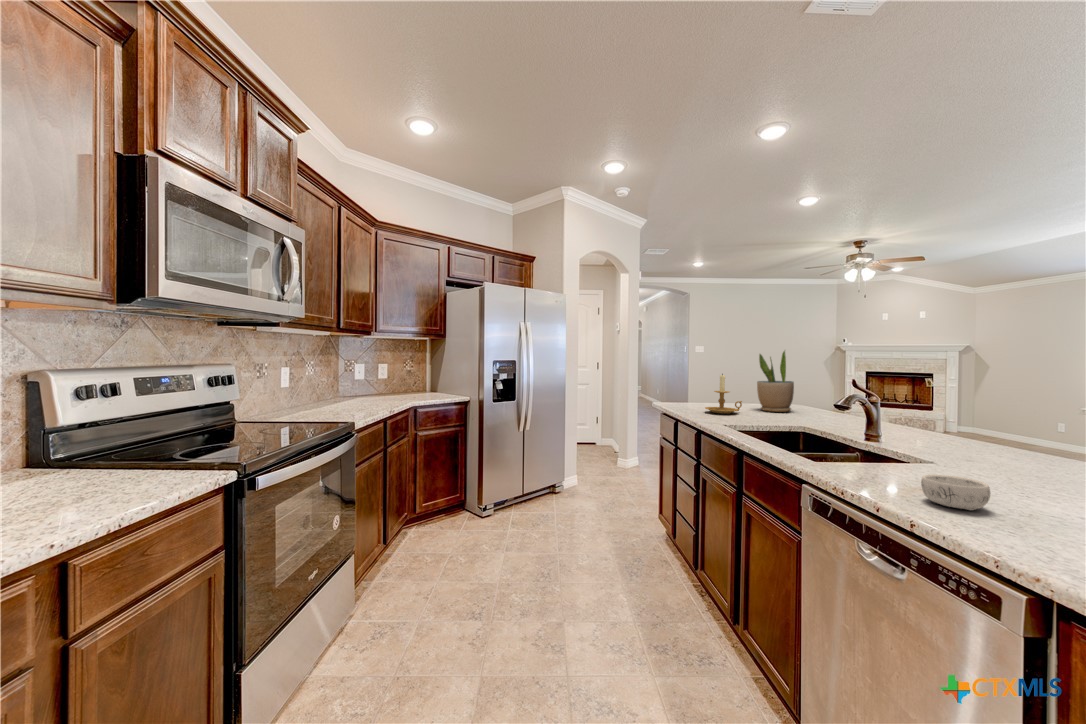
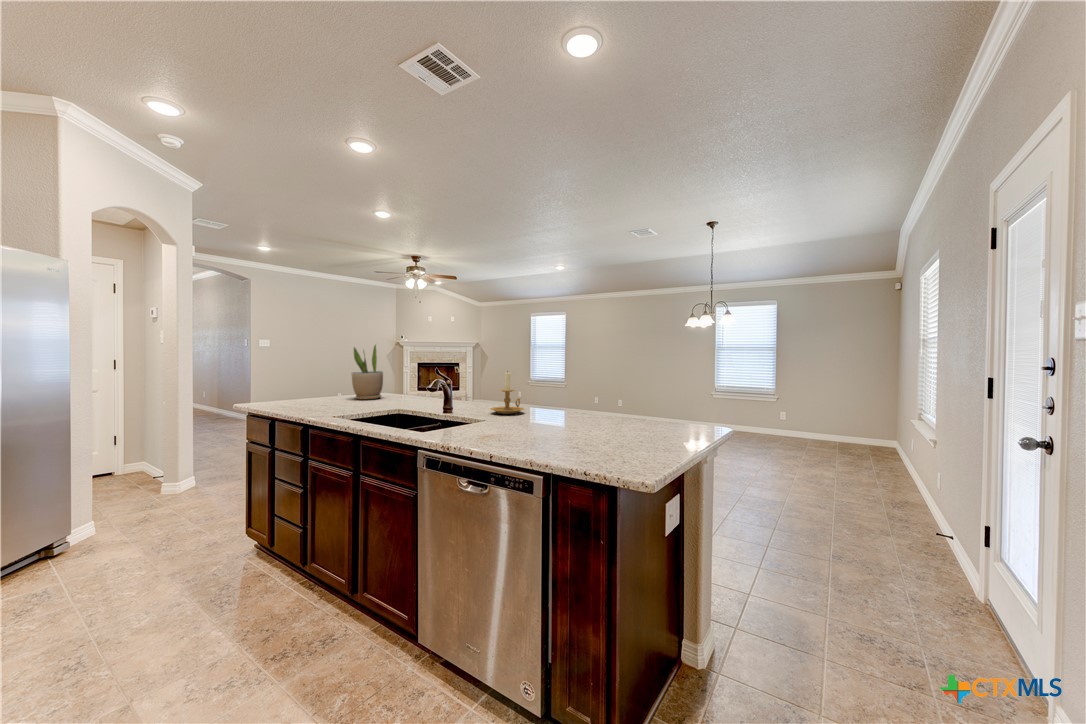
candle holder: present [705,374,742,414] -> present [490,371,524,414]
decorative bowl: present [921,474,991,510] -> none [489,423,520,441]

